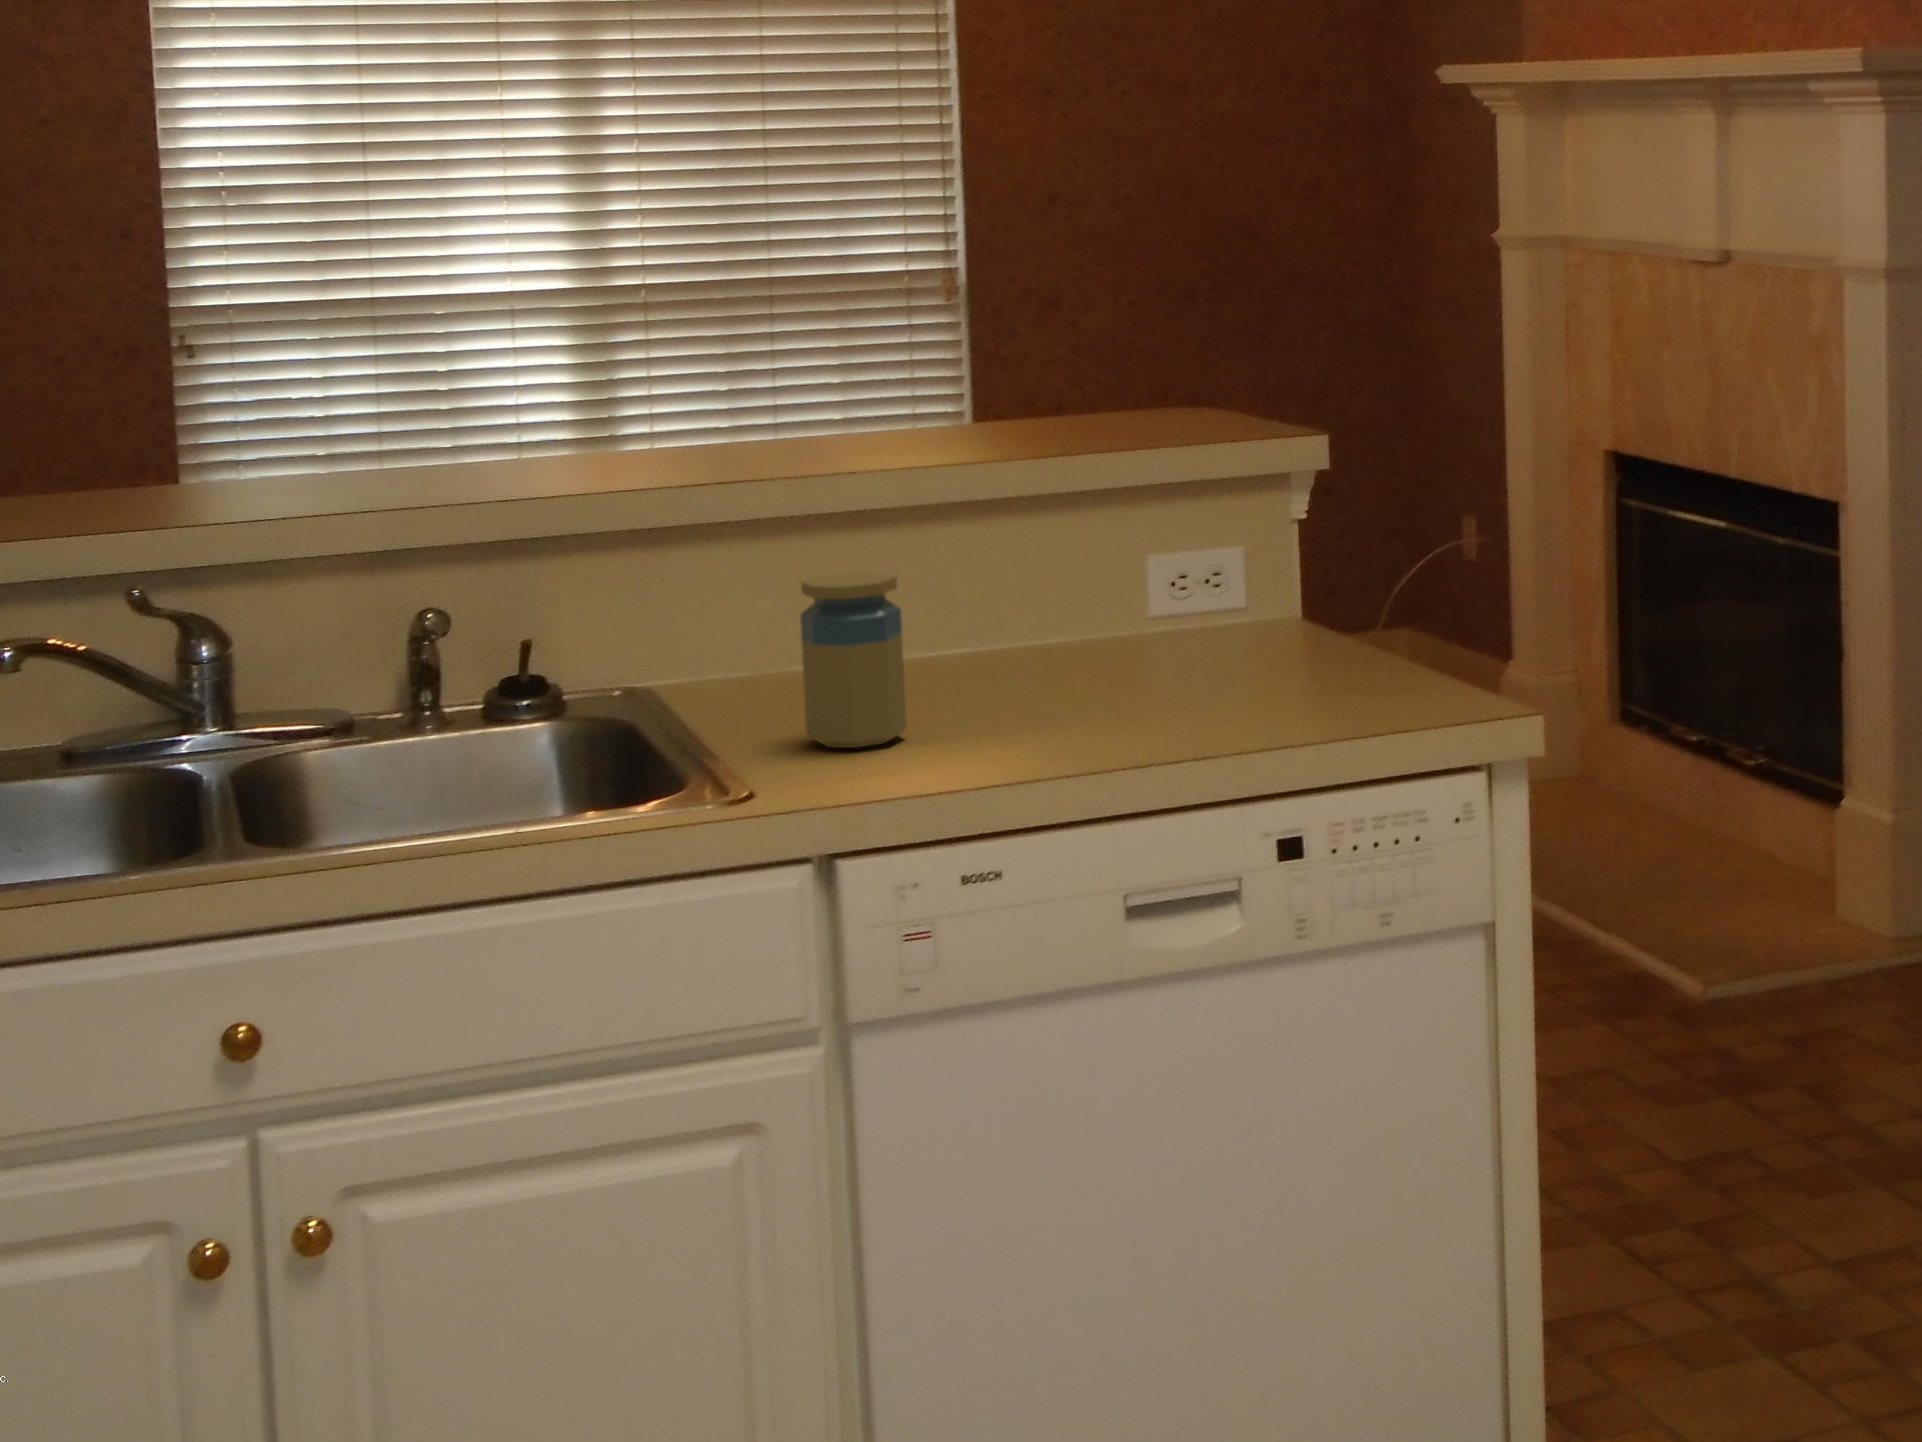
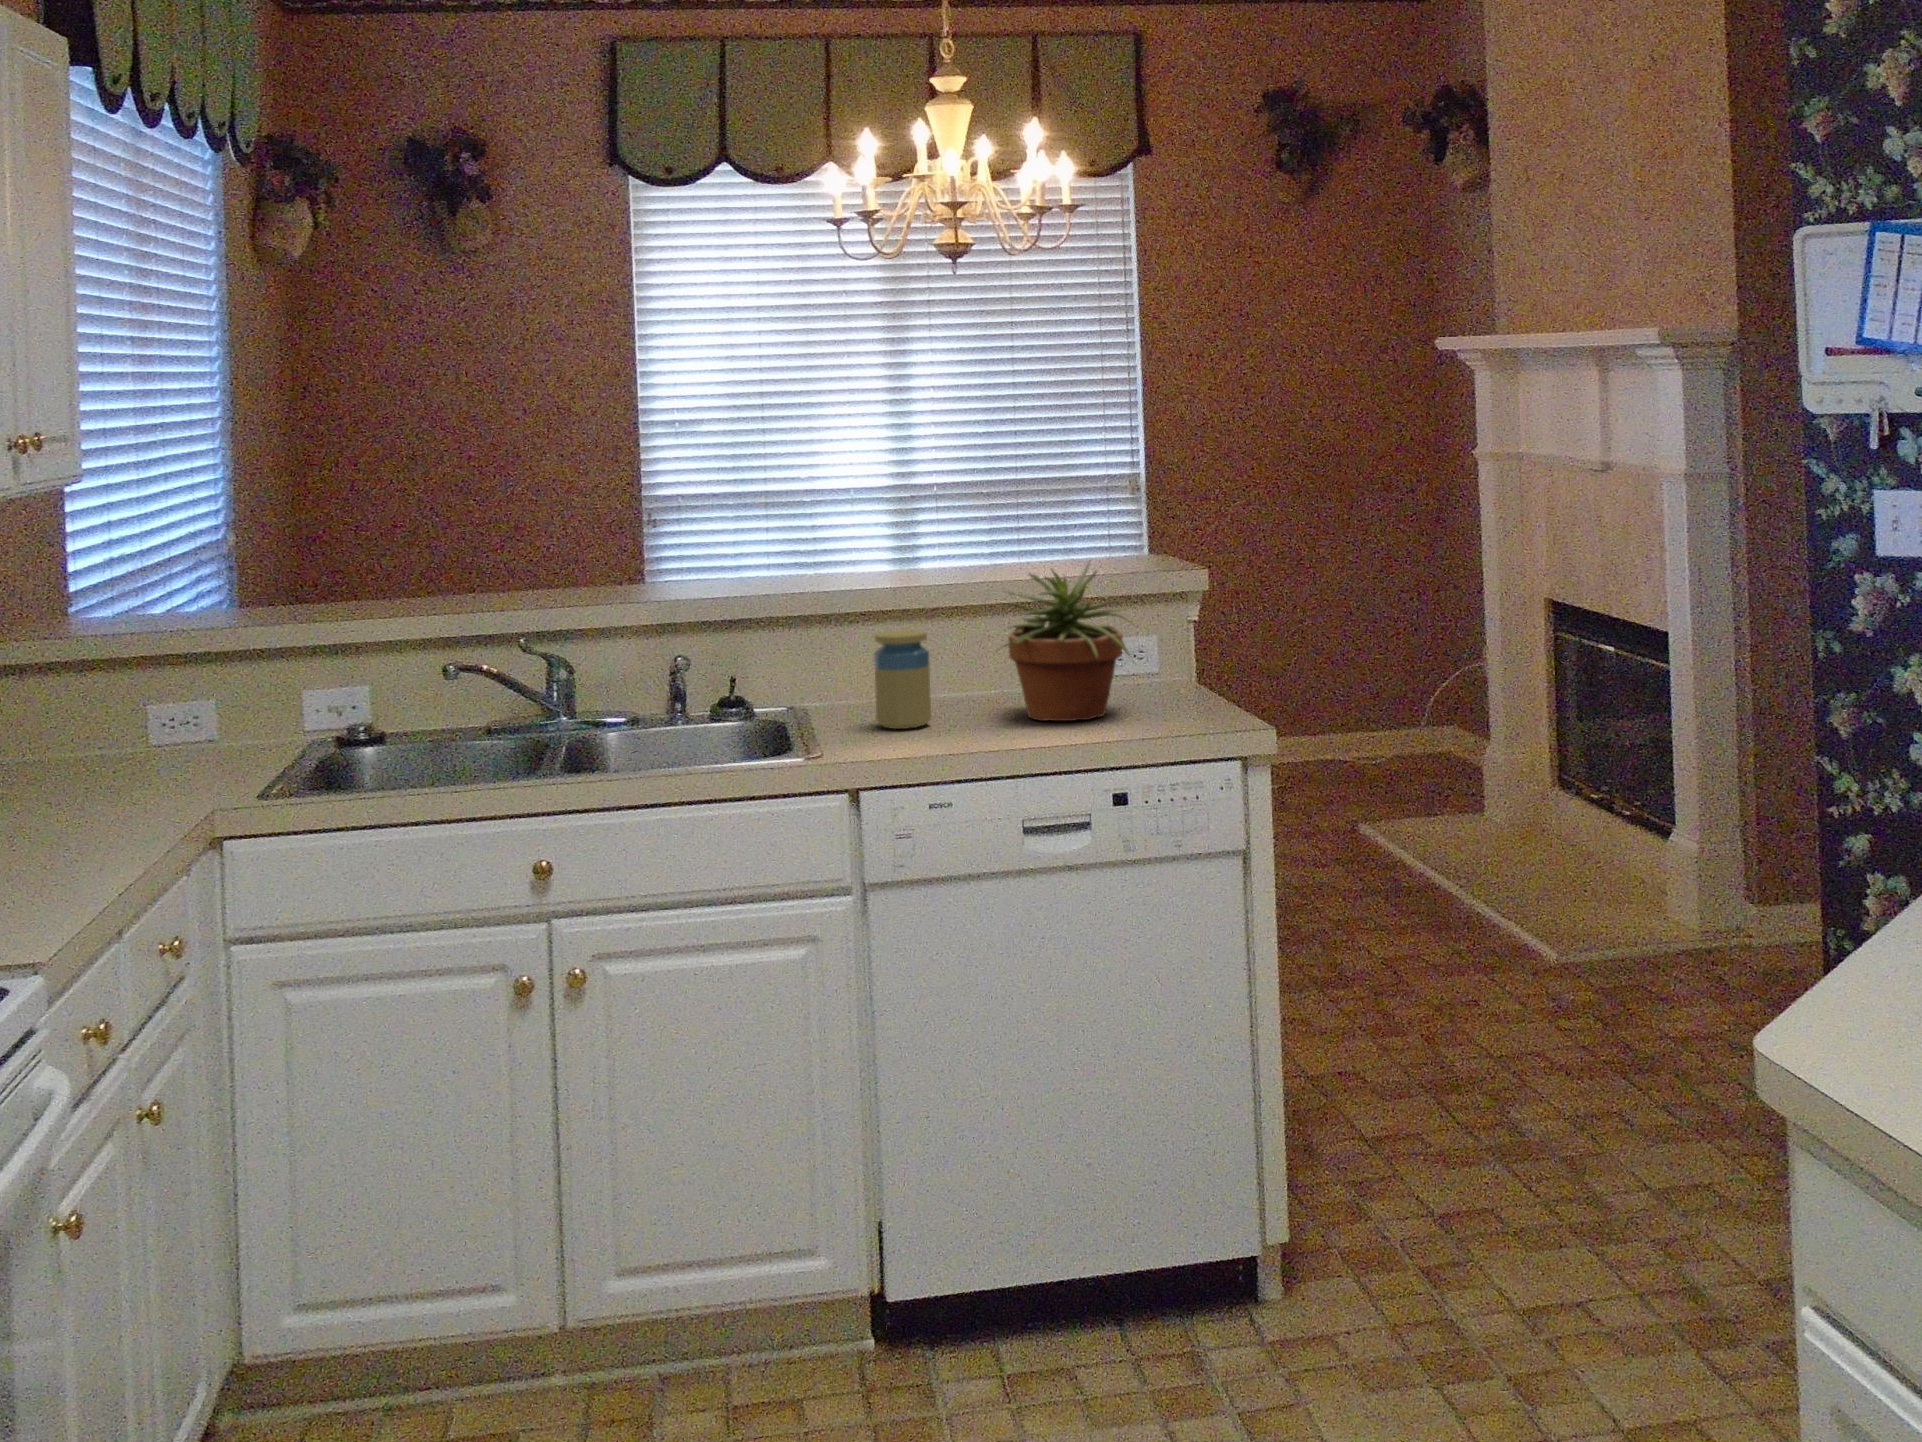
potted plant: none [1007,438,1260,721] -> present [999,562,1134,721]

